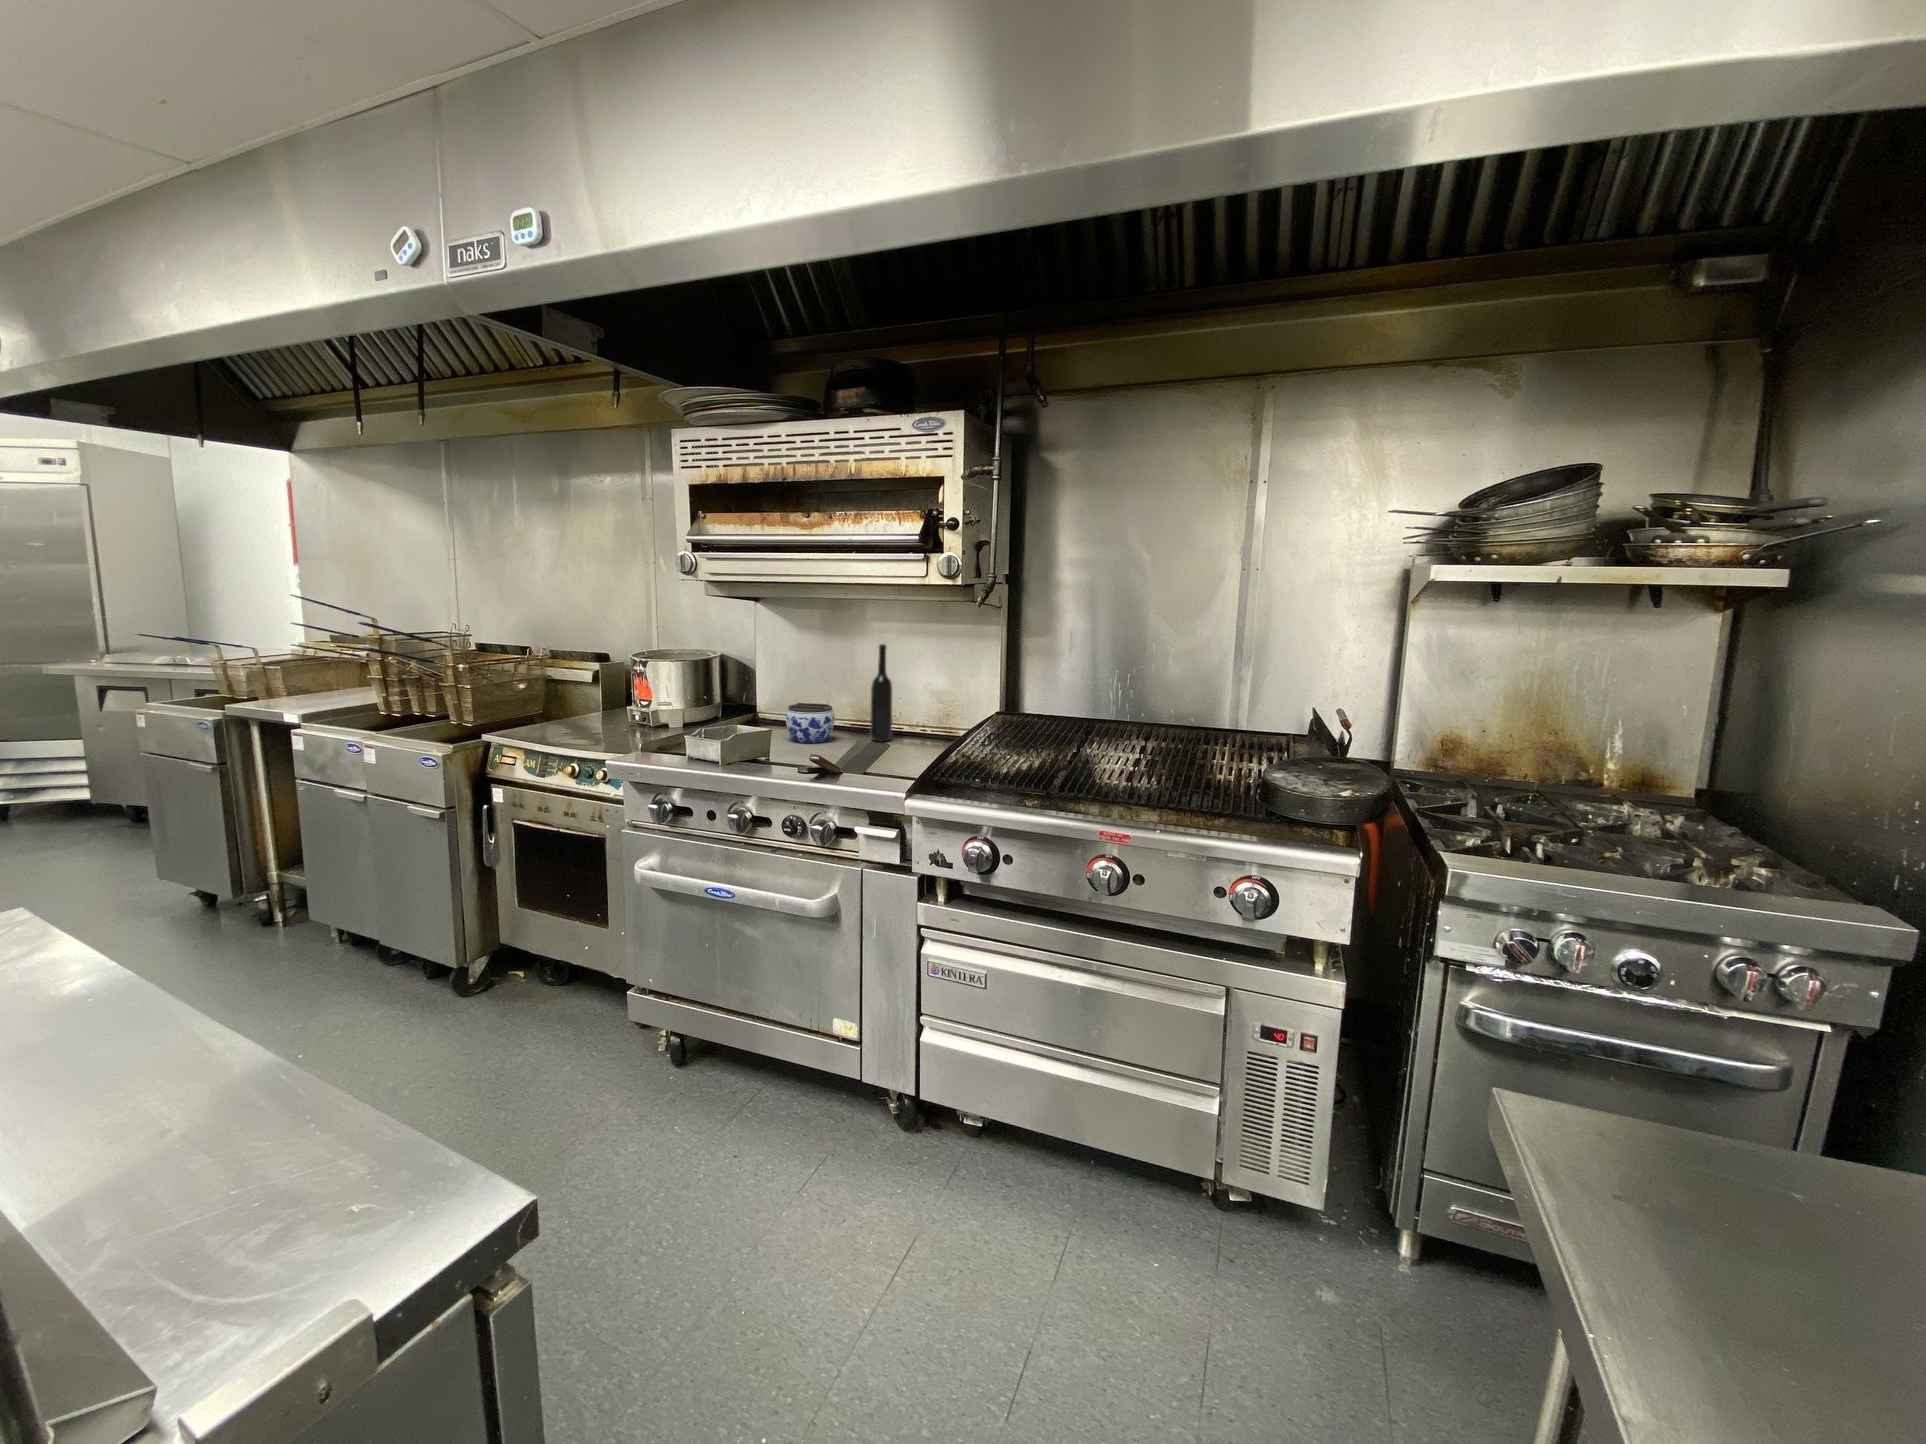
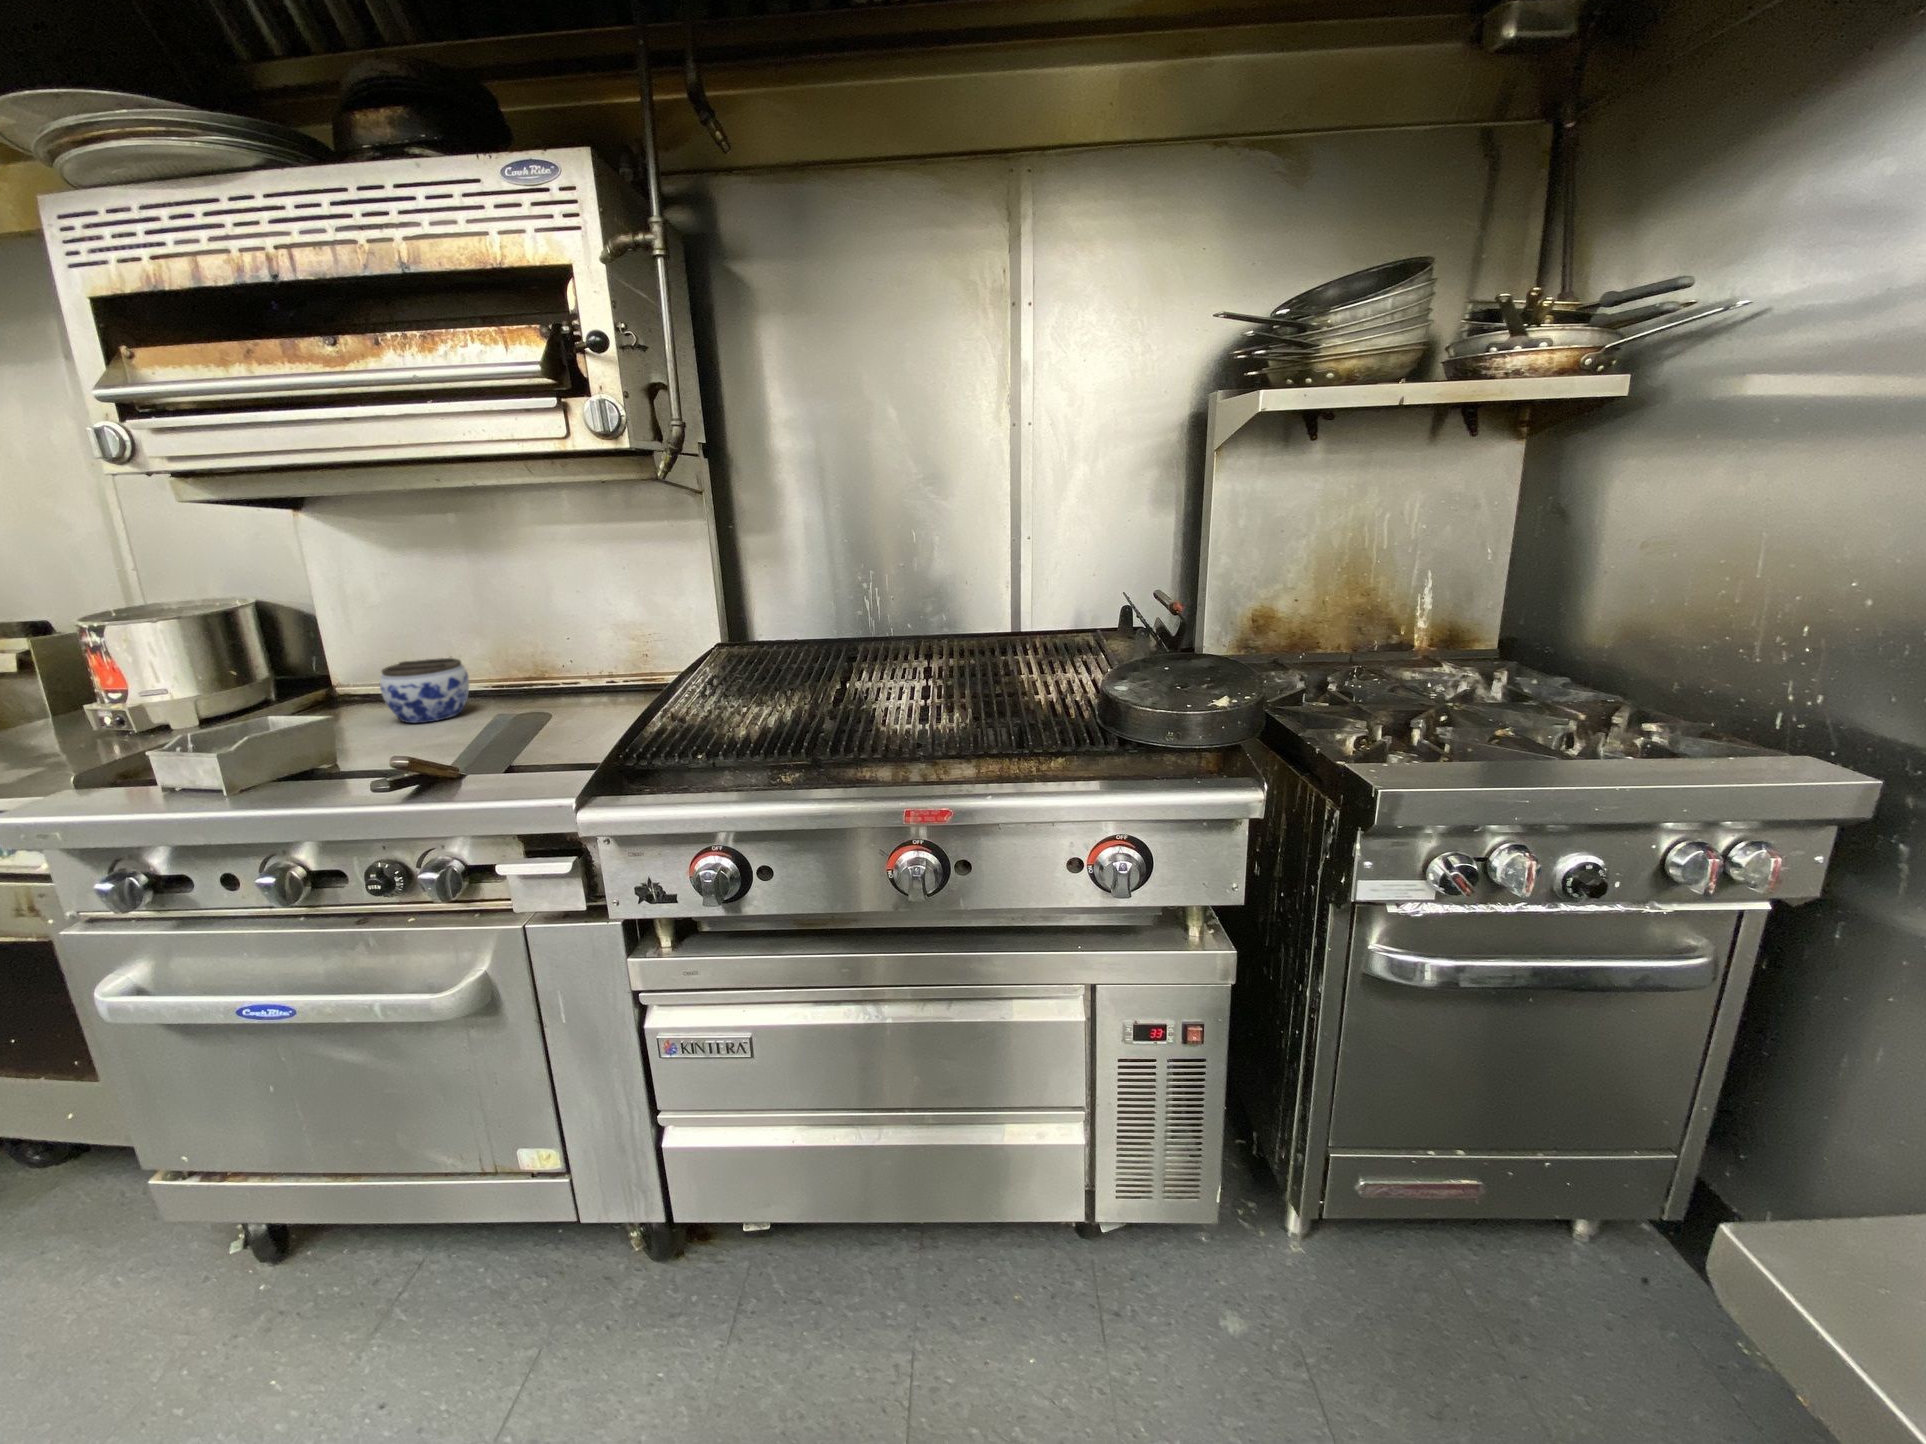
bottle: present [870,644,892,742] -> none [522,557,568,703]

